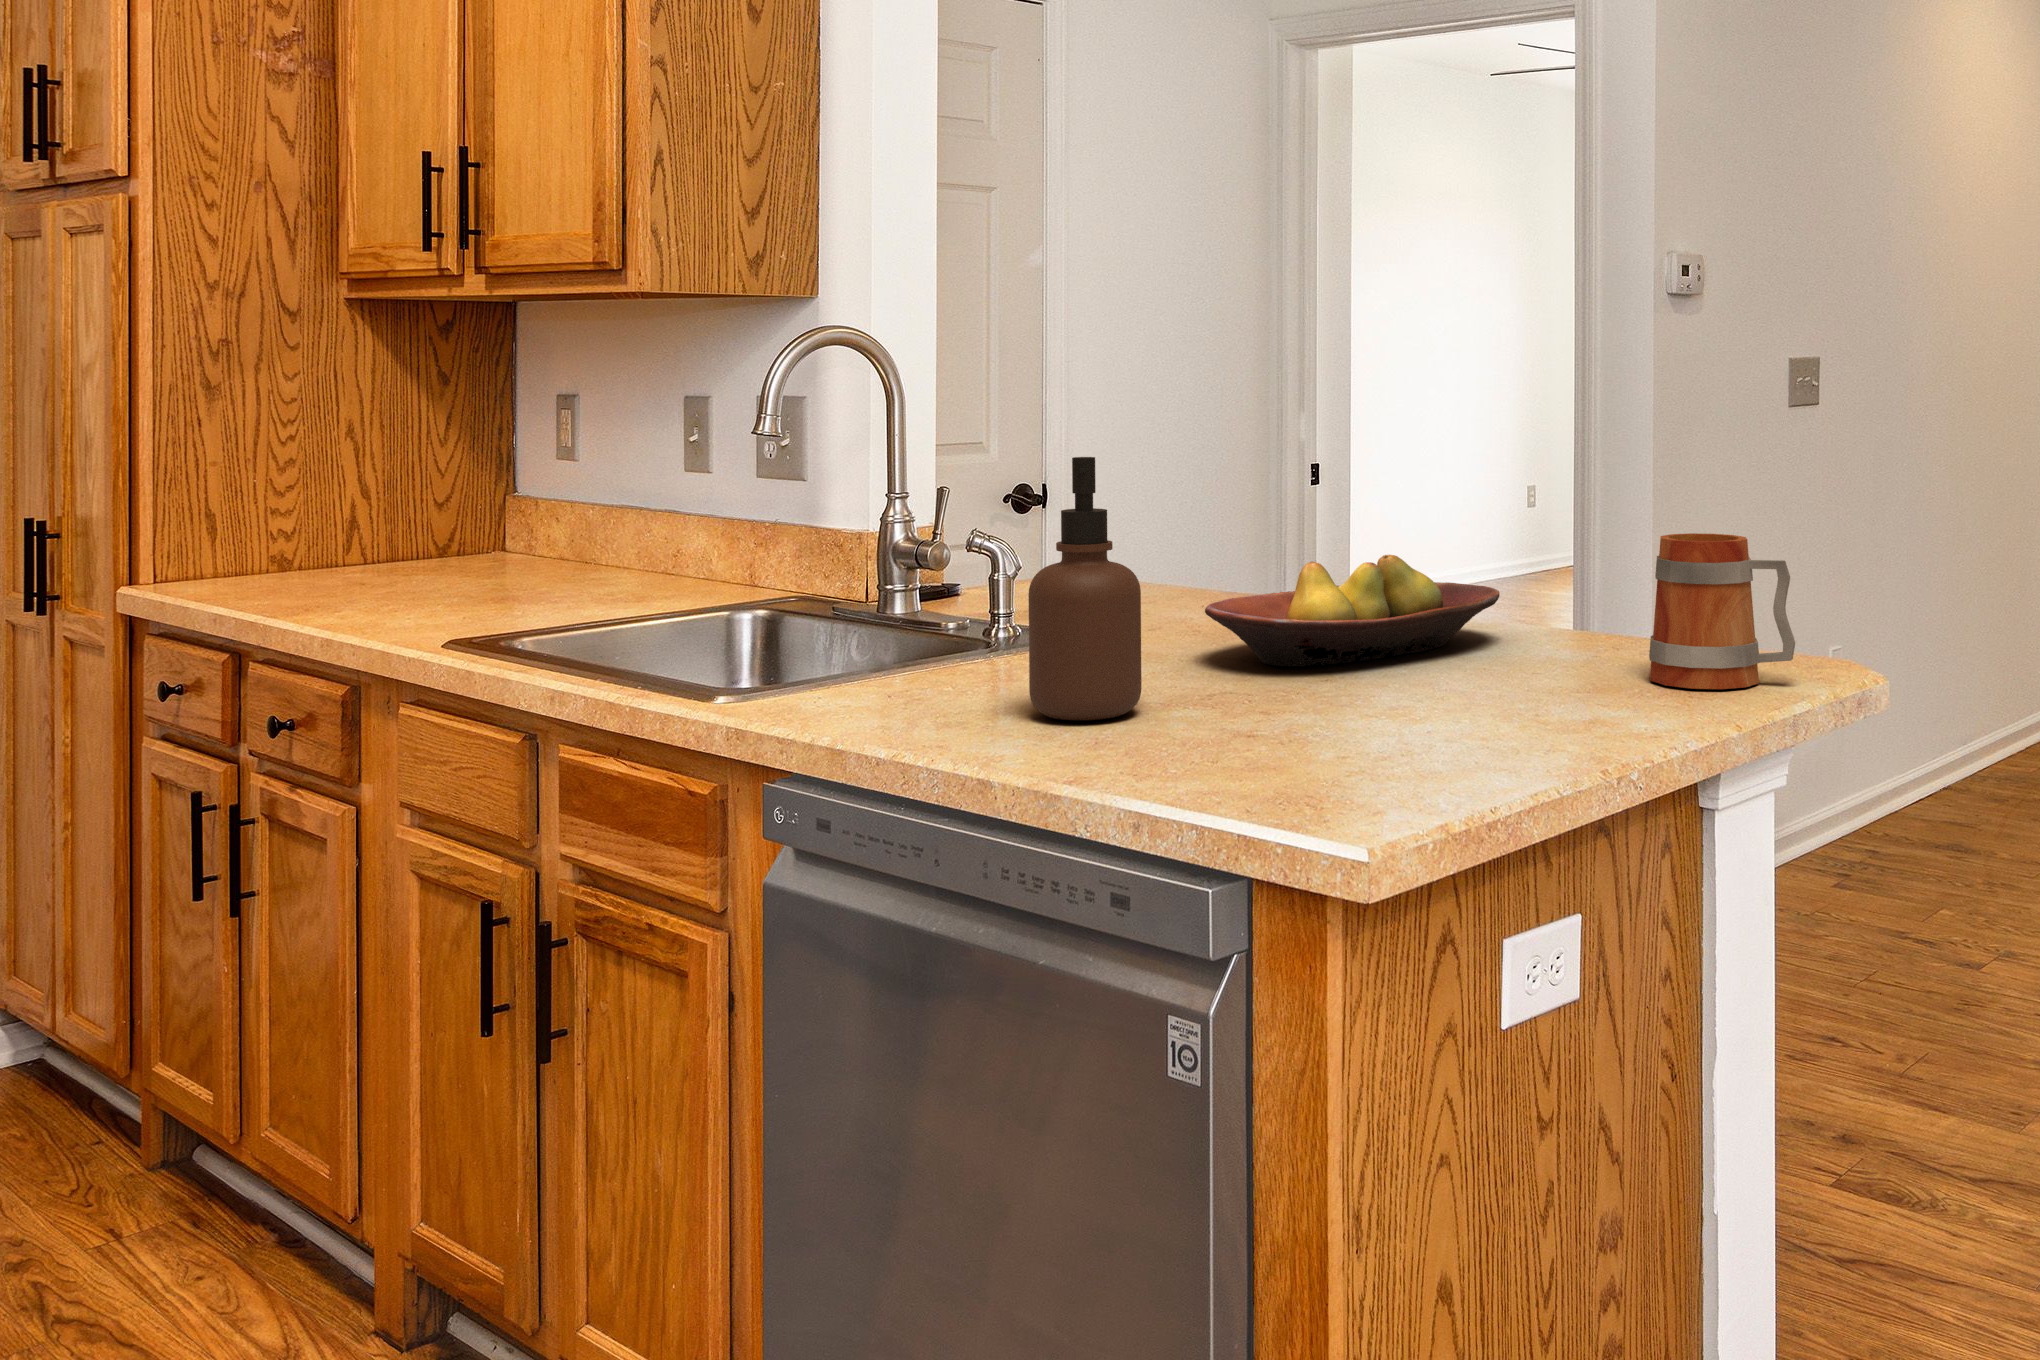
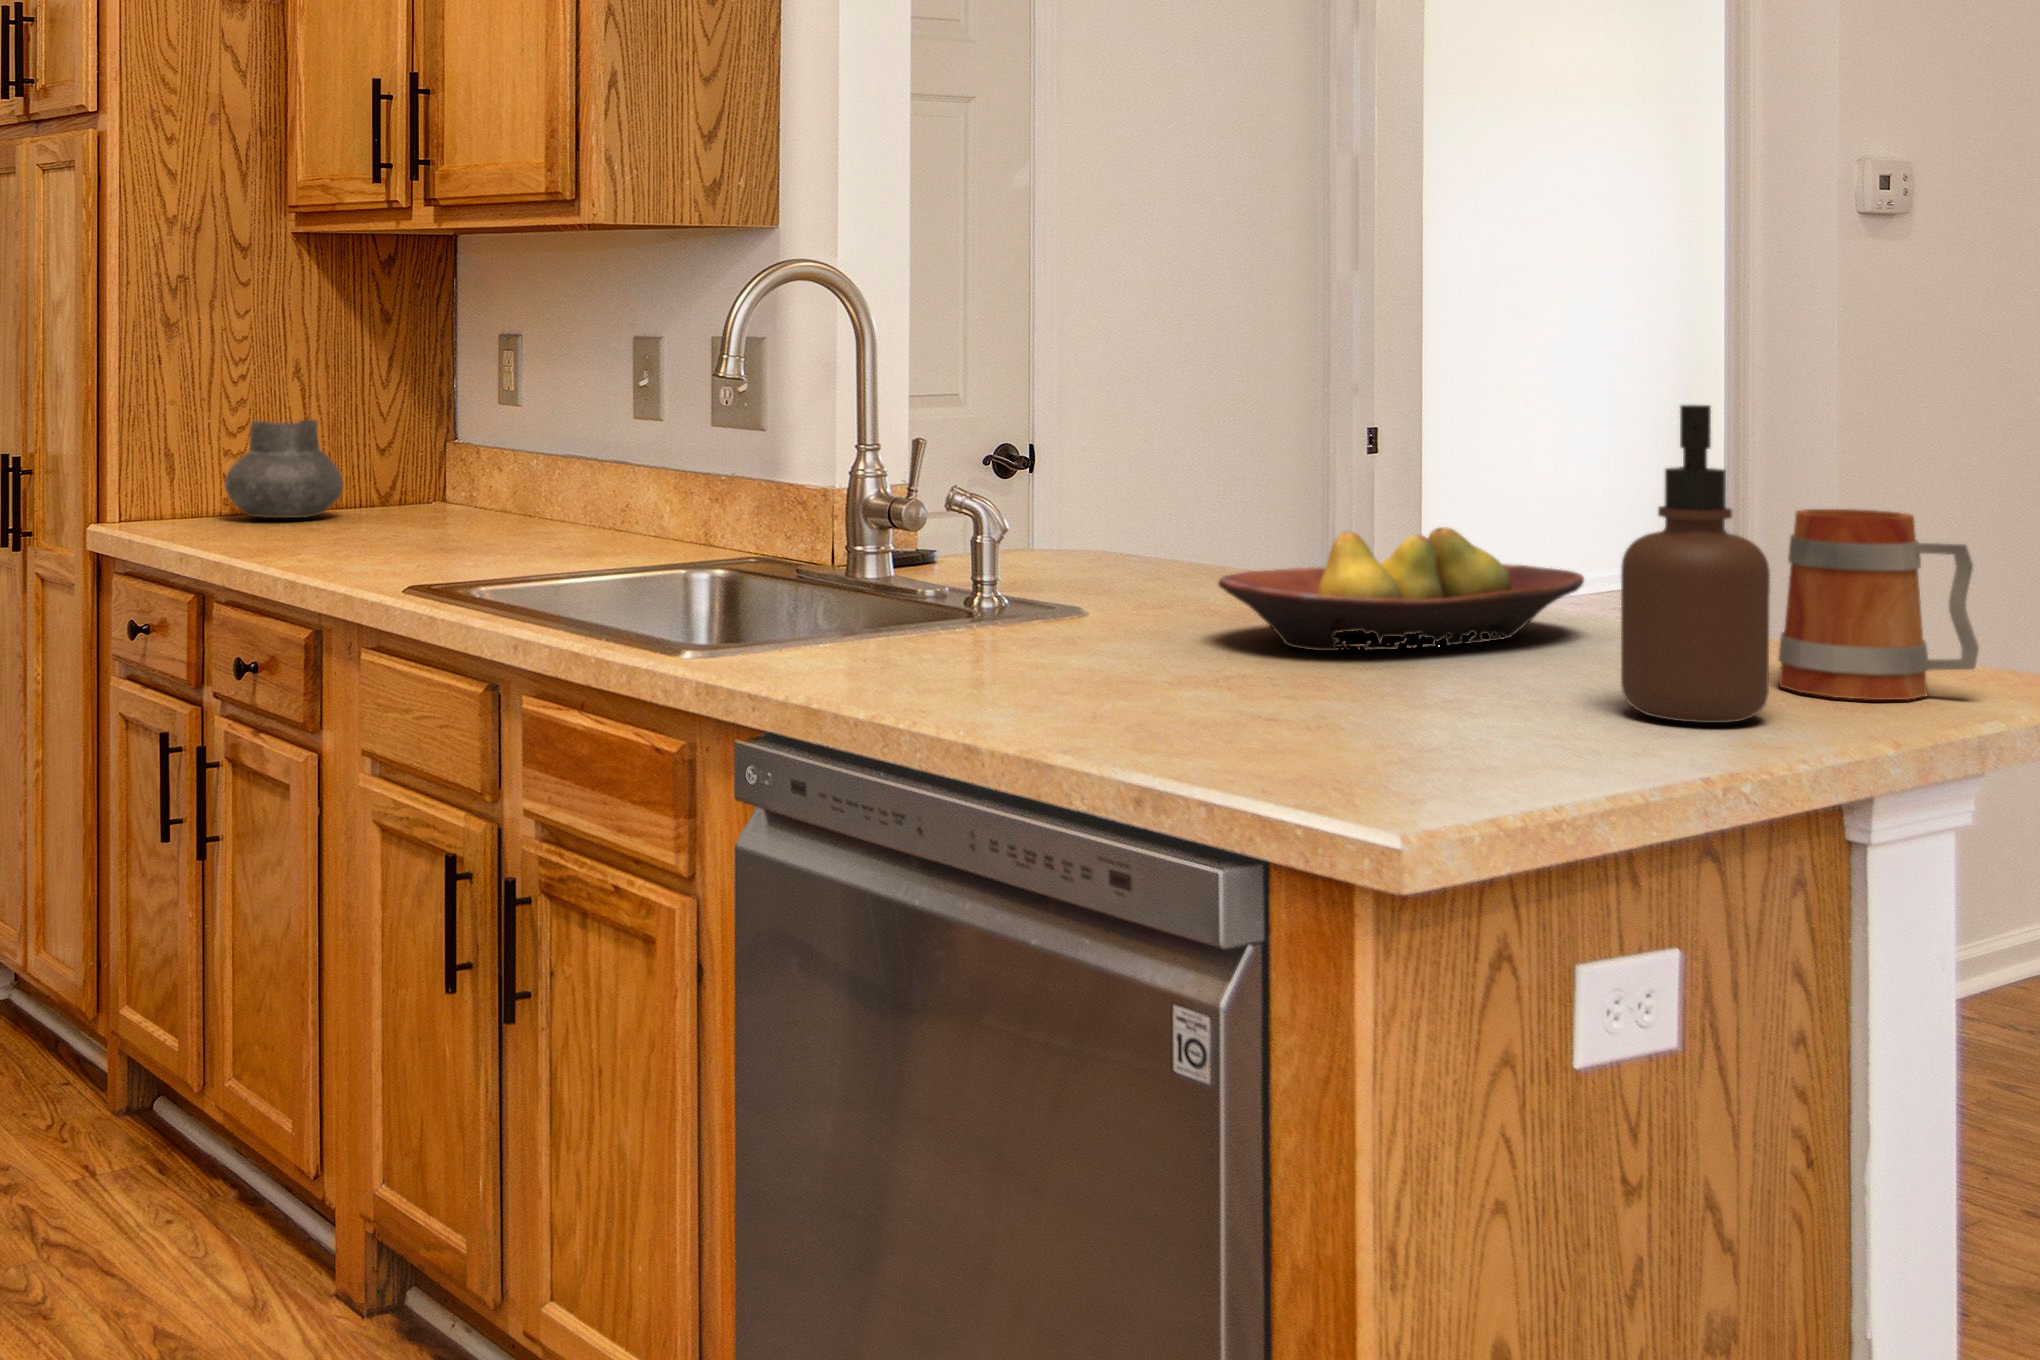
soap dispenser: present [1028,457,1142,720] -> present [1621,405,1770,723]
vase: none [270,475,397,570] -> present [225,420,343,518]

